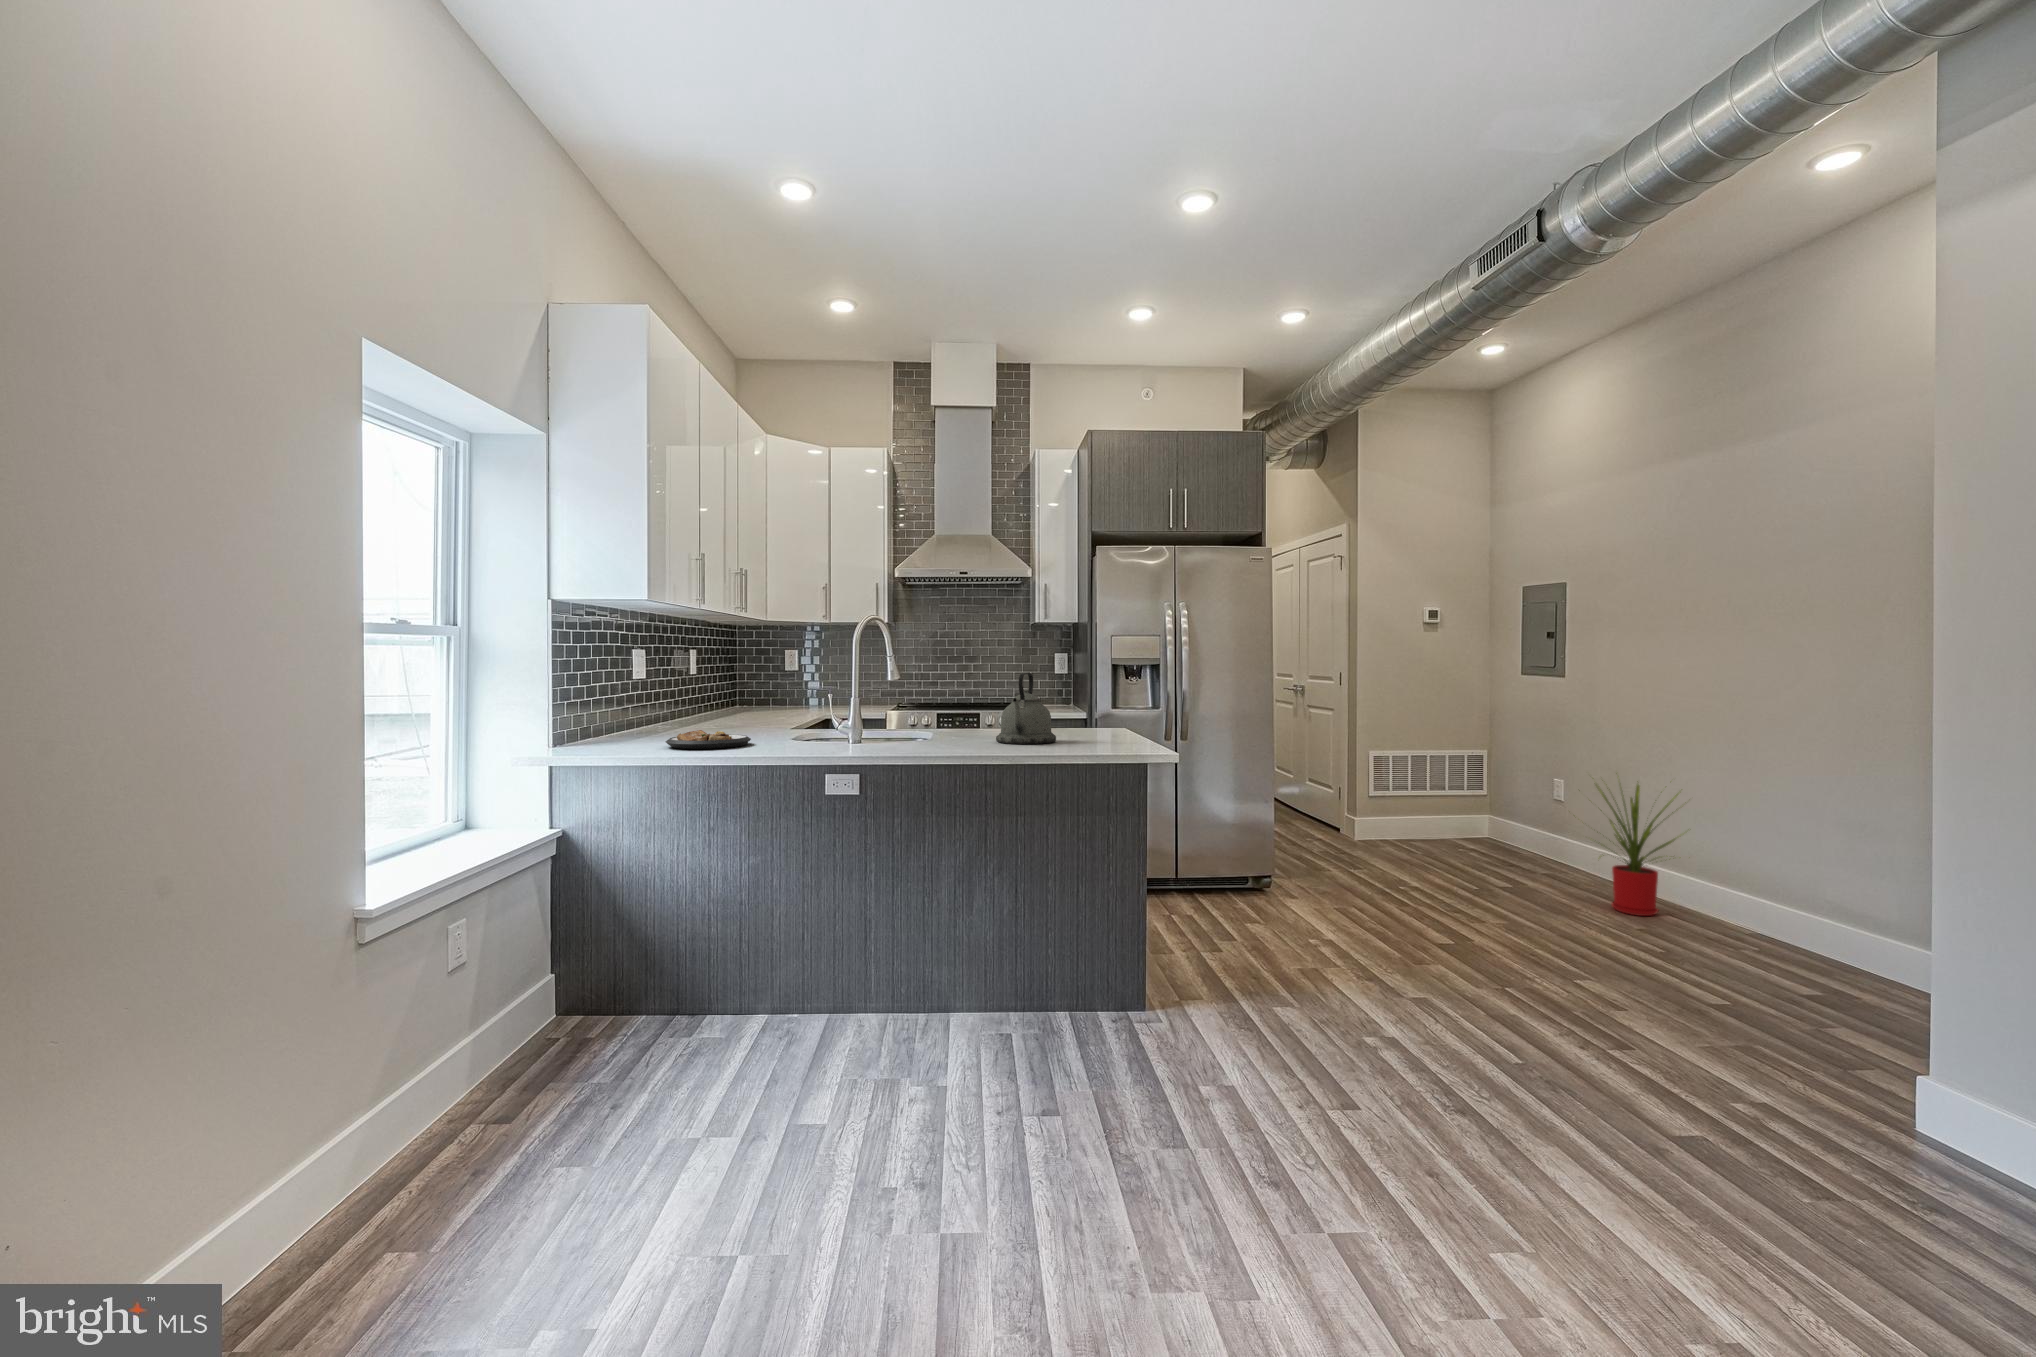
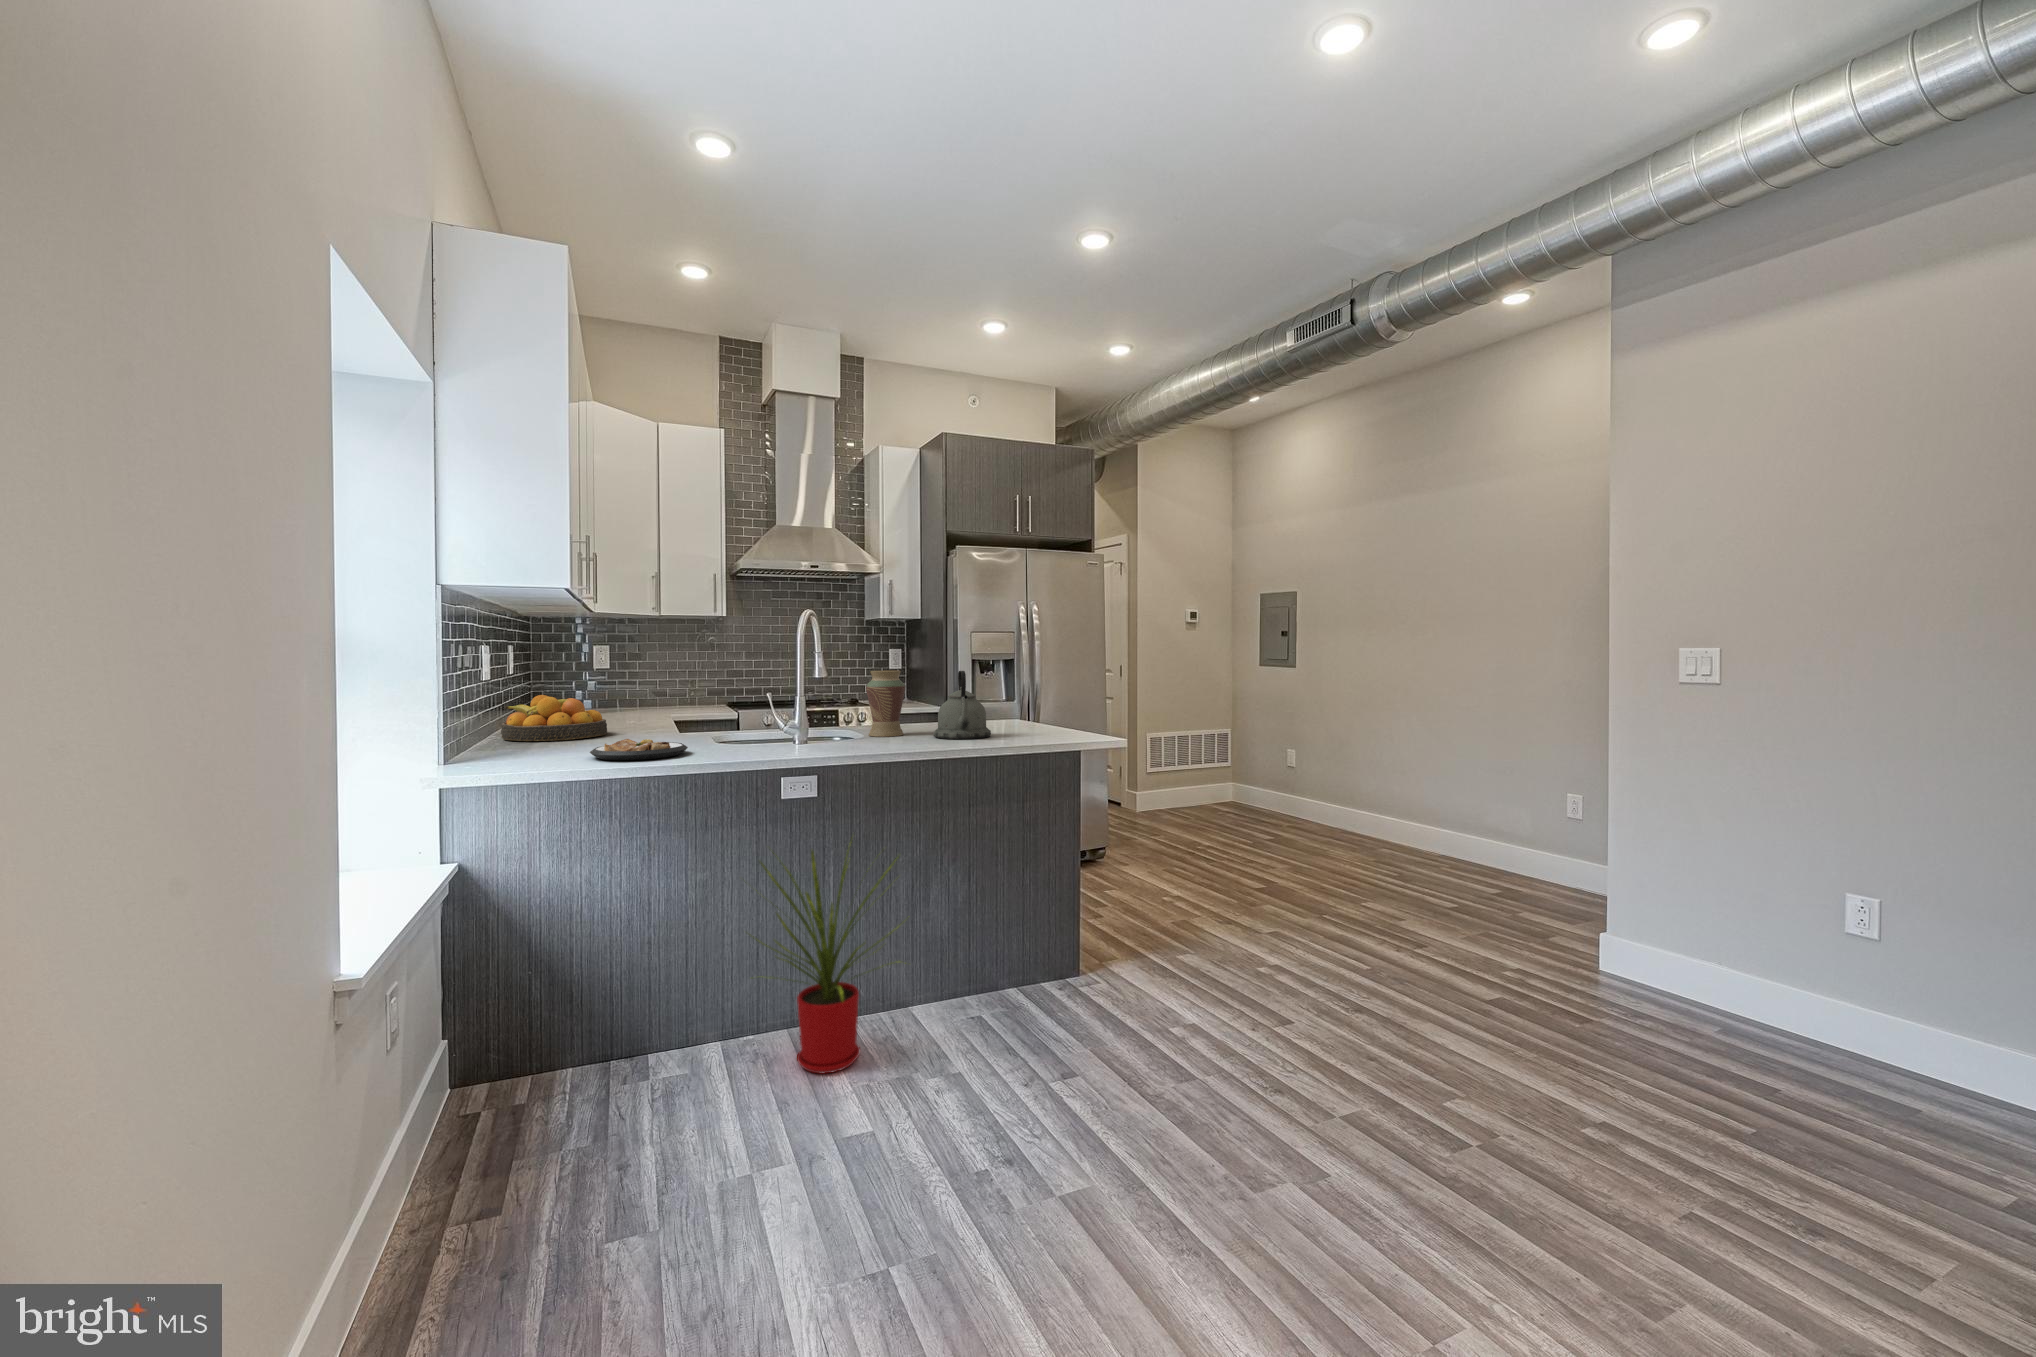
vase: none [941,673,980,739] -> present [866,671,905,737]
fruit bowl: none [649,691,736,731] -> present [501,695,607,741]
house plant: present [1596,784,1678,916] -> present [753,851,906,1073]

